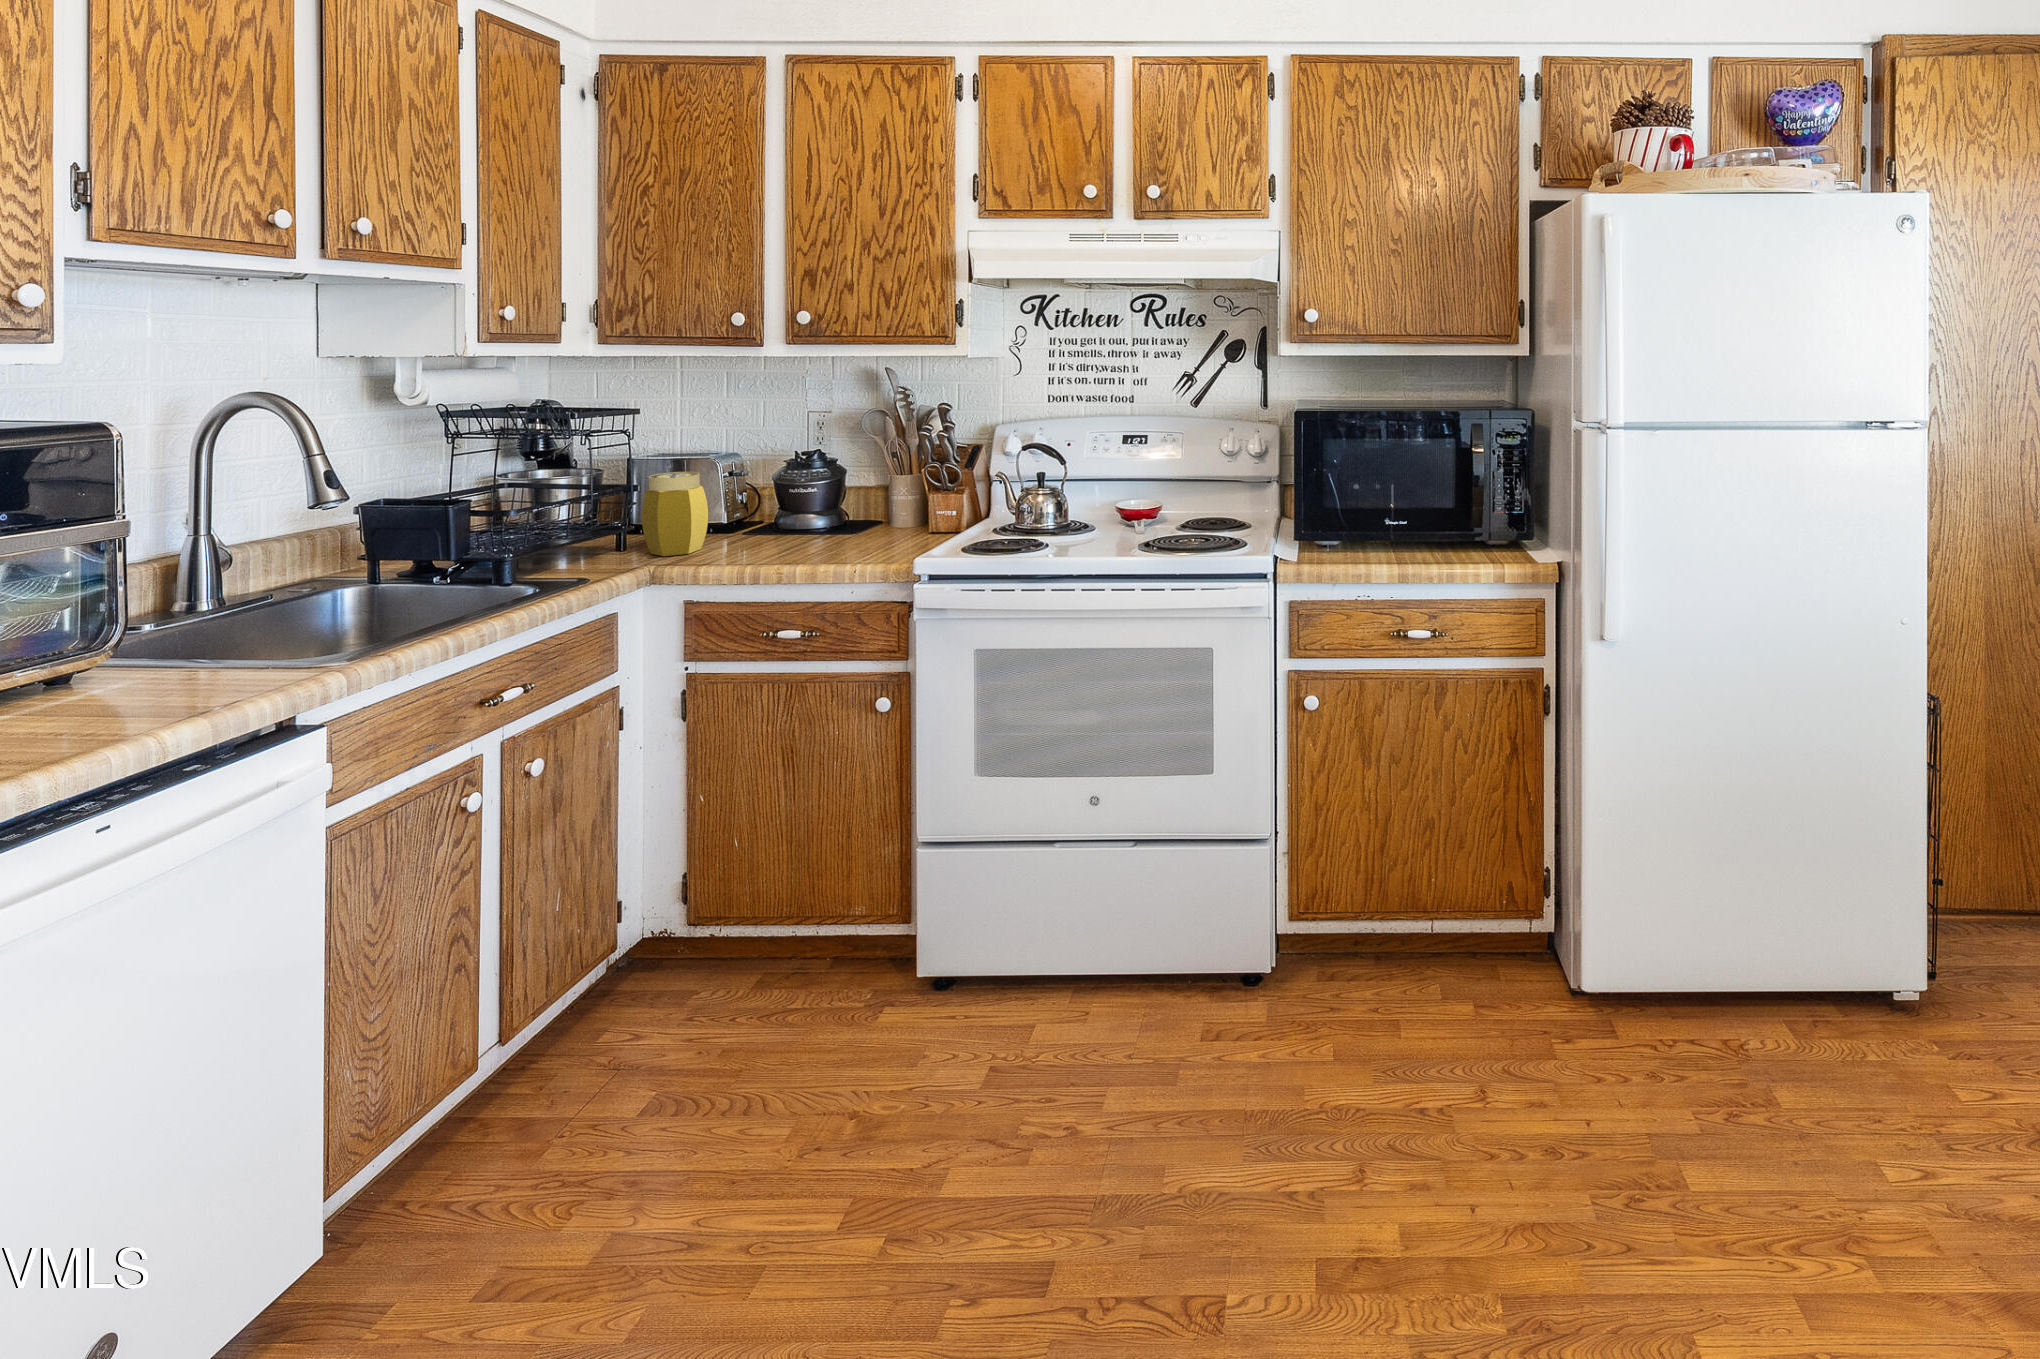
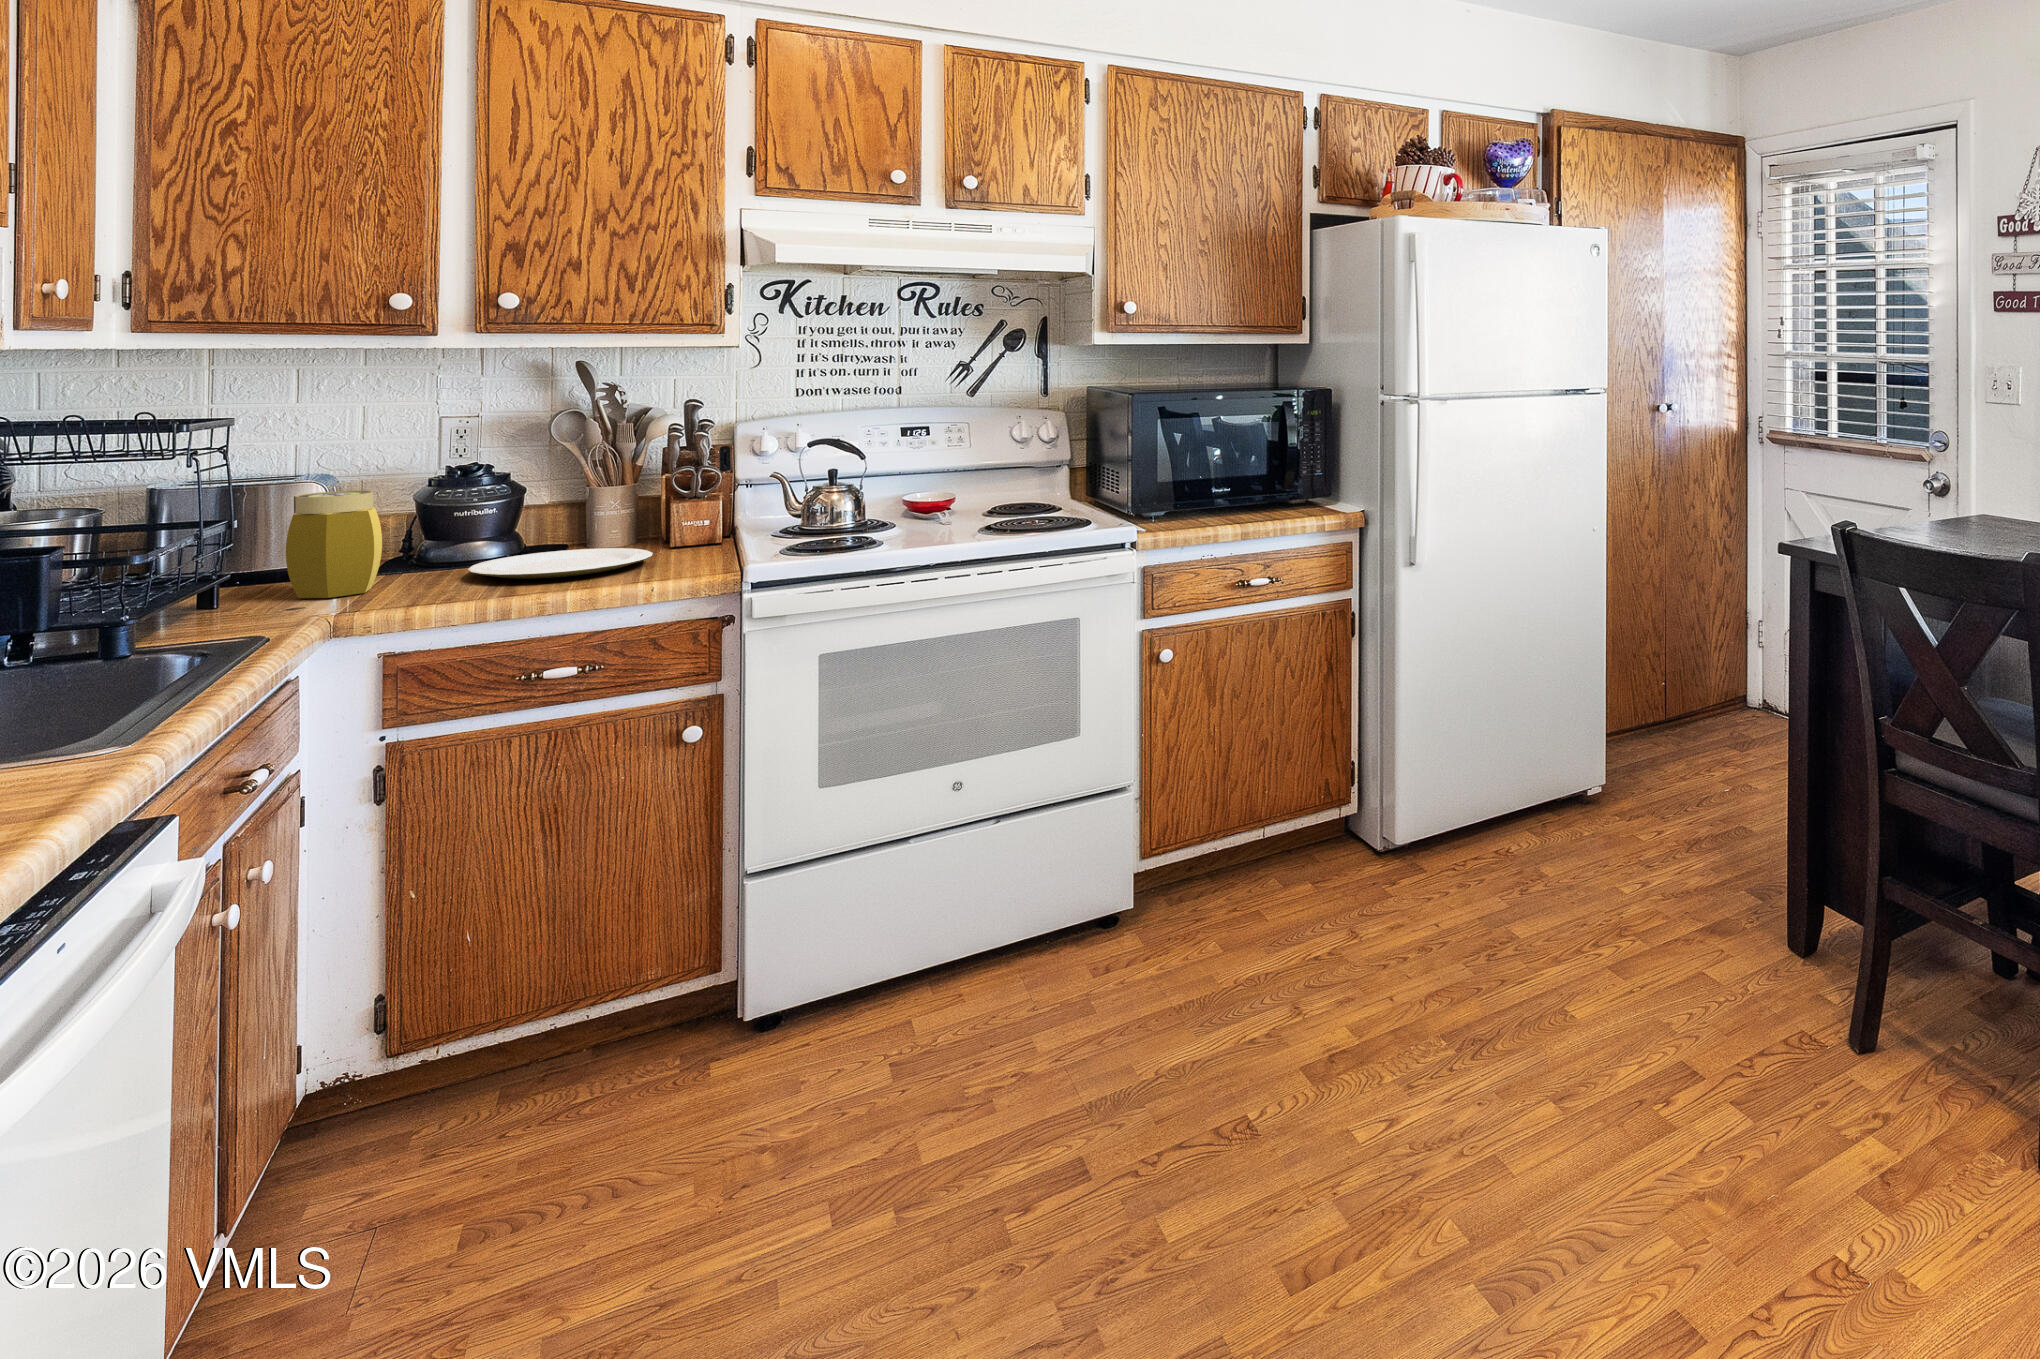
plate: none [758,526,891,554] -> present [468,548,653,579]

